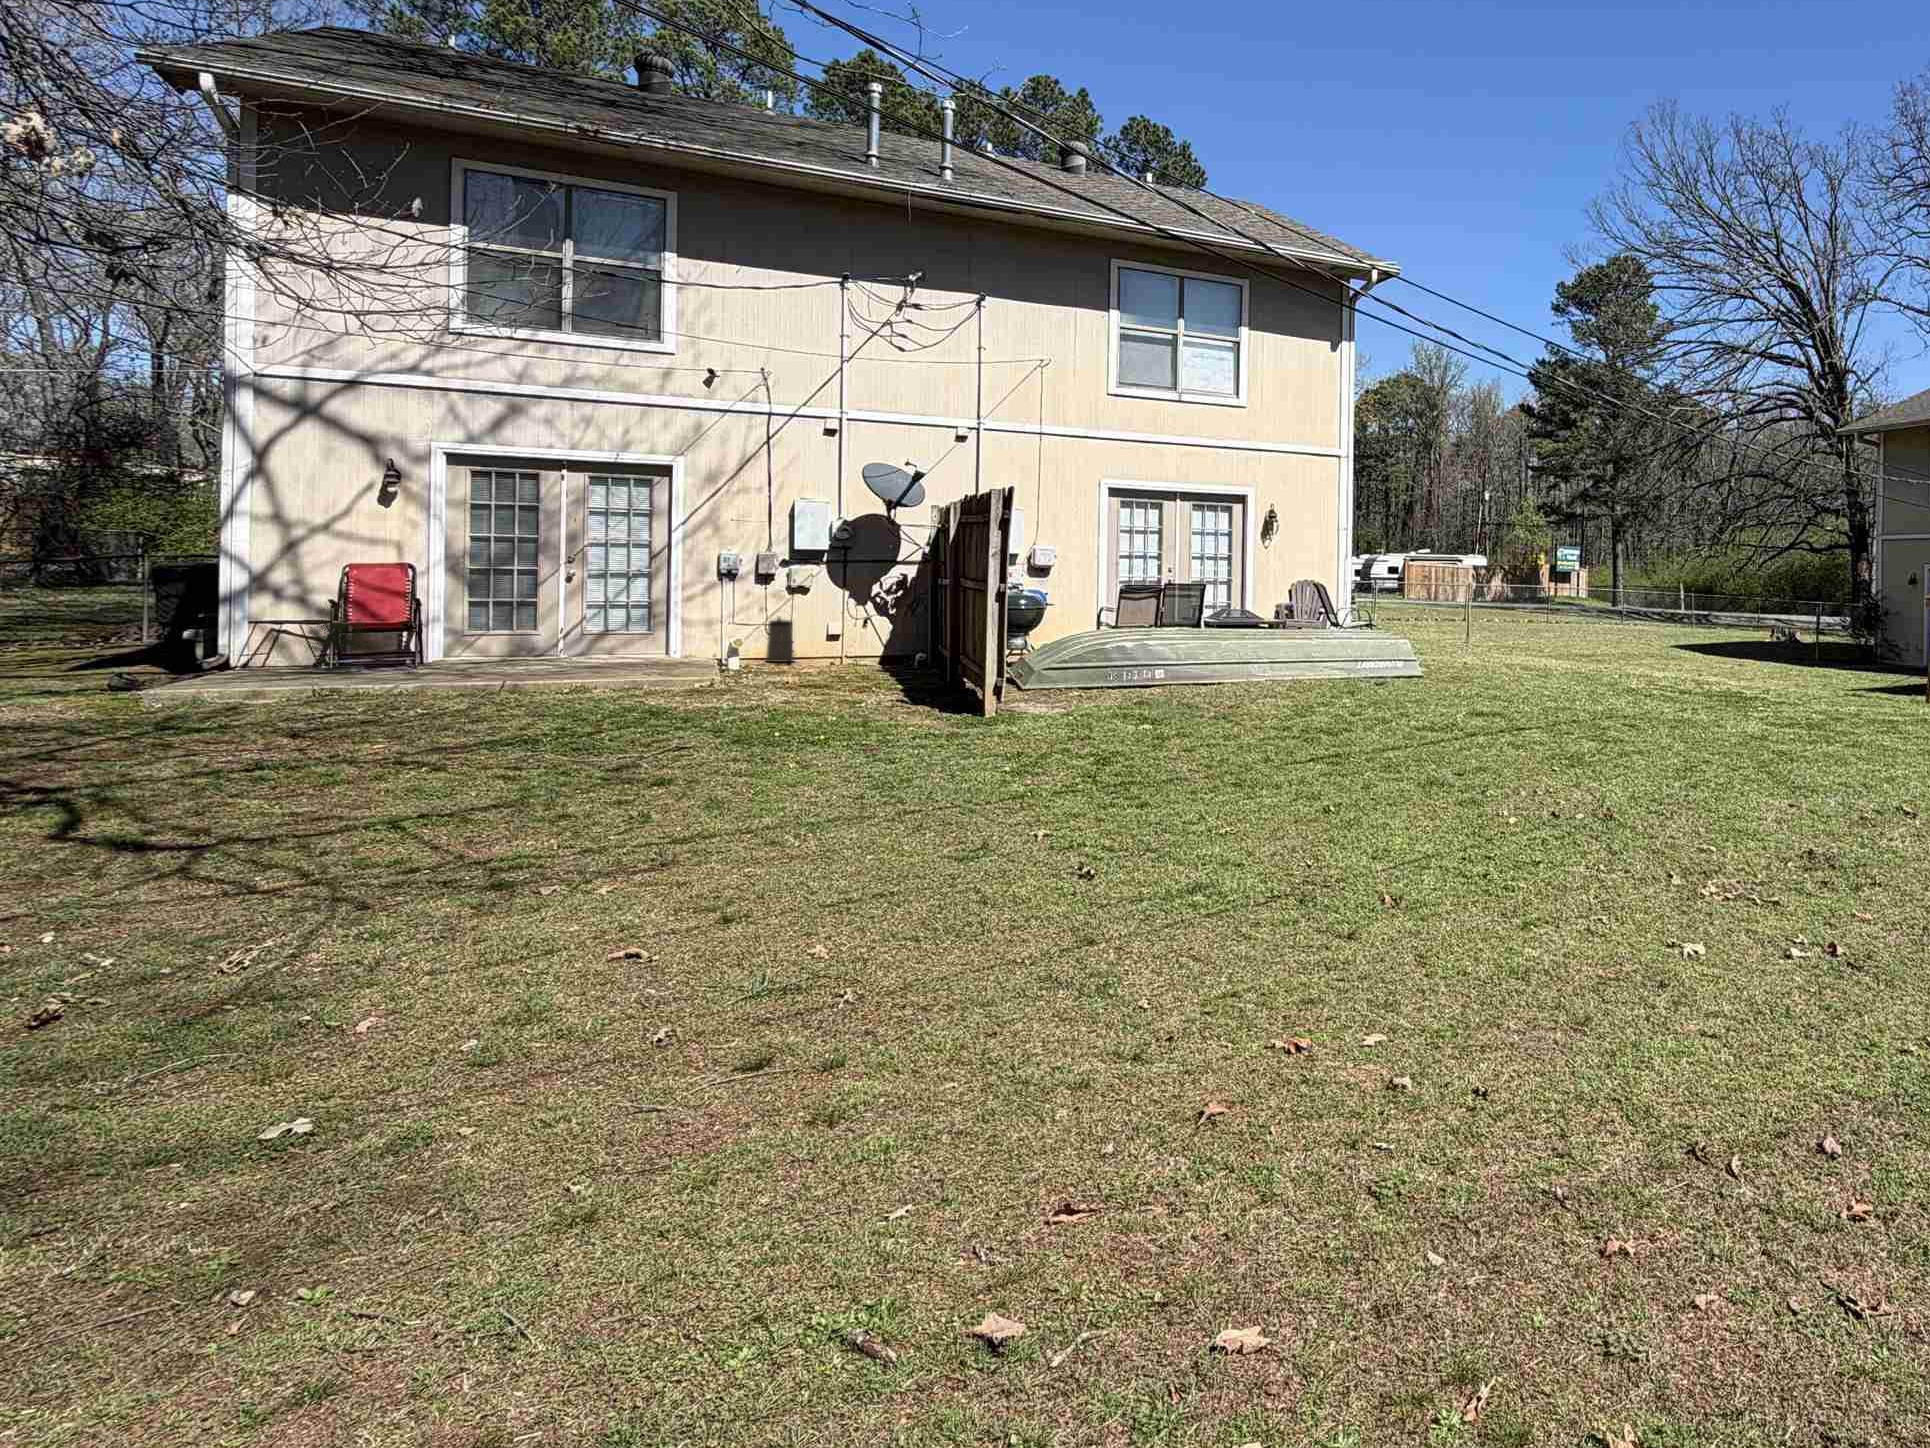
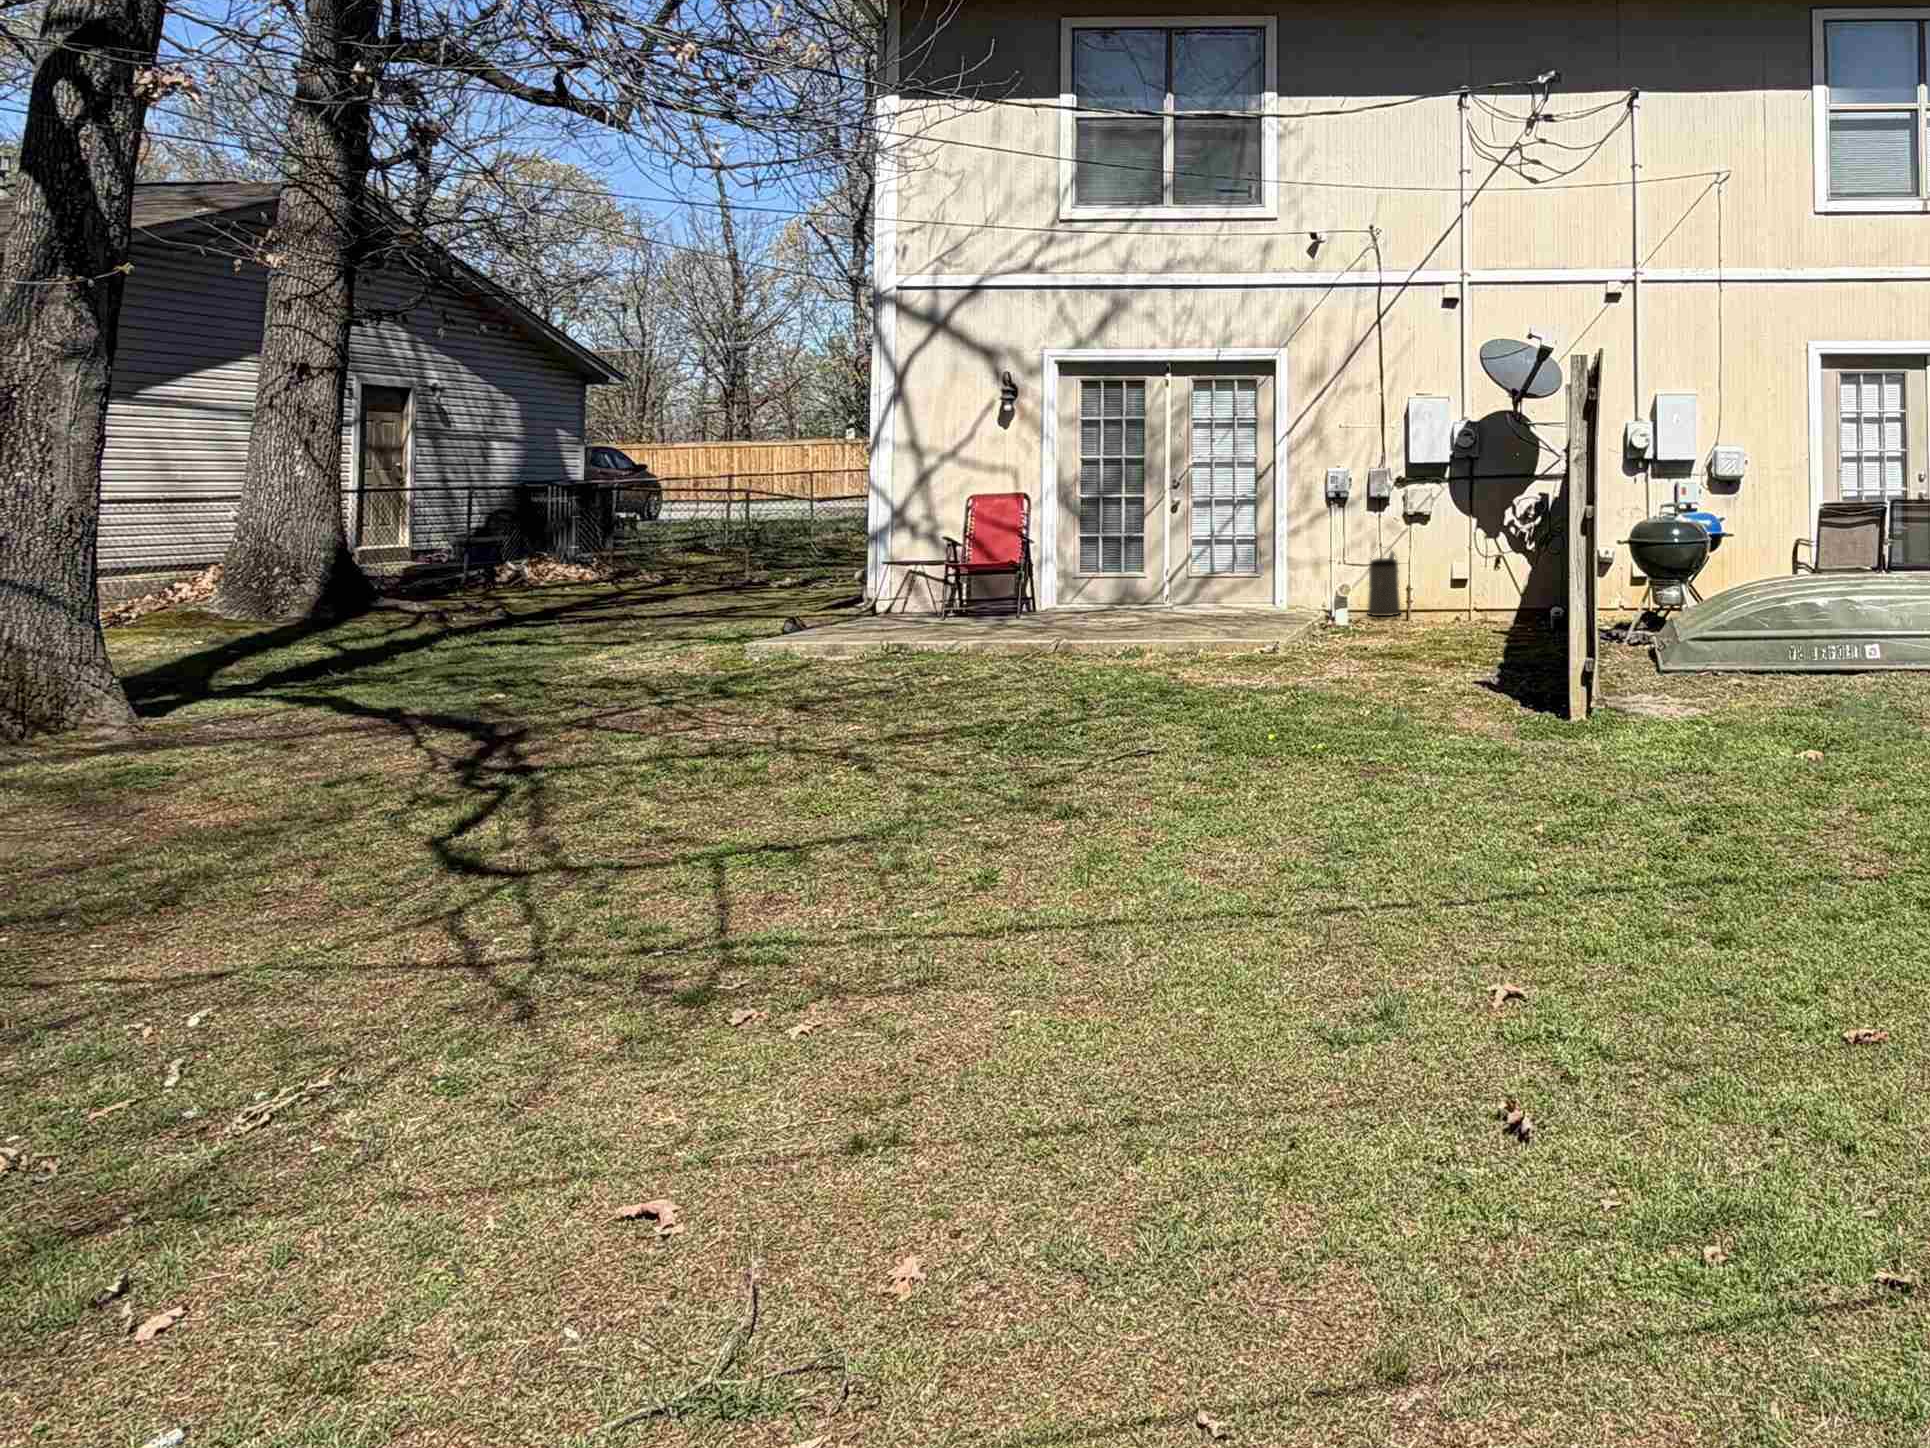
potted tree: present [308,600,365,673] -> none [915,535,978,621]

